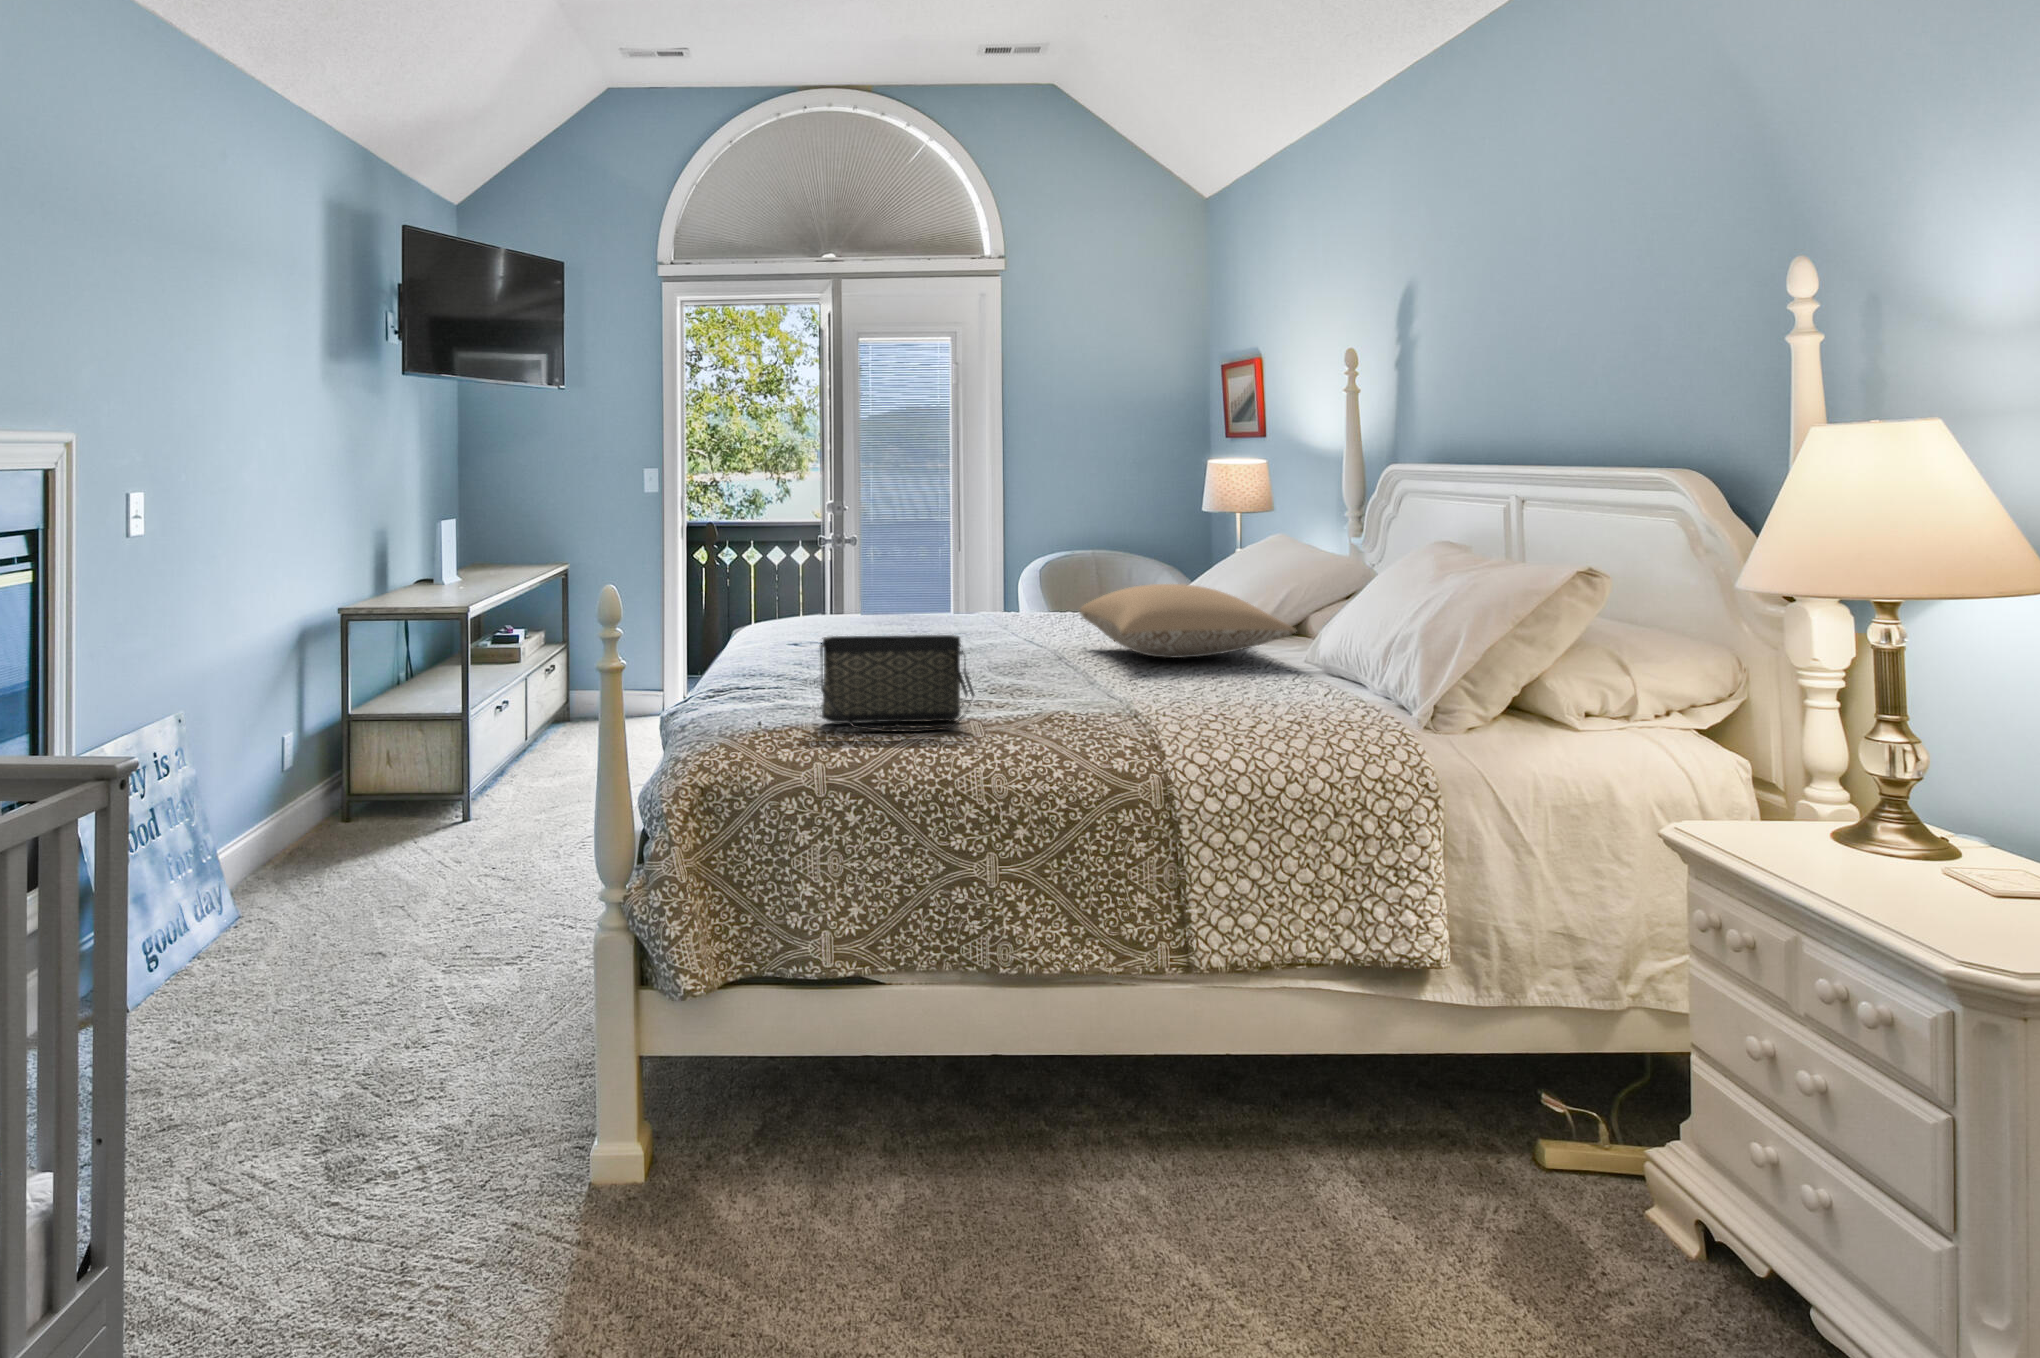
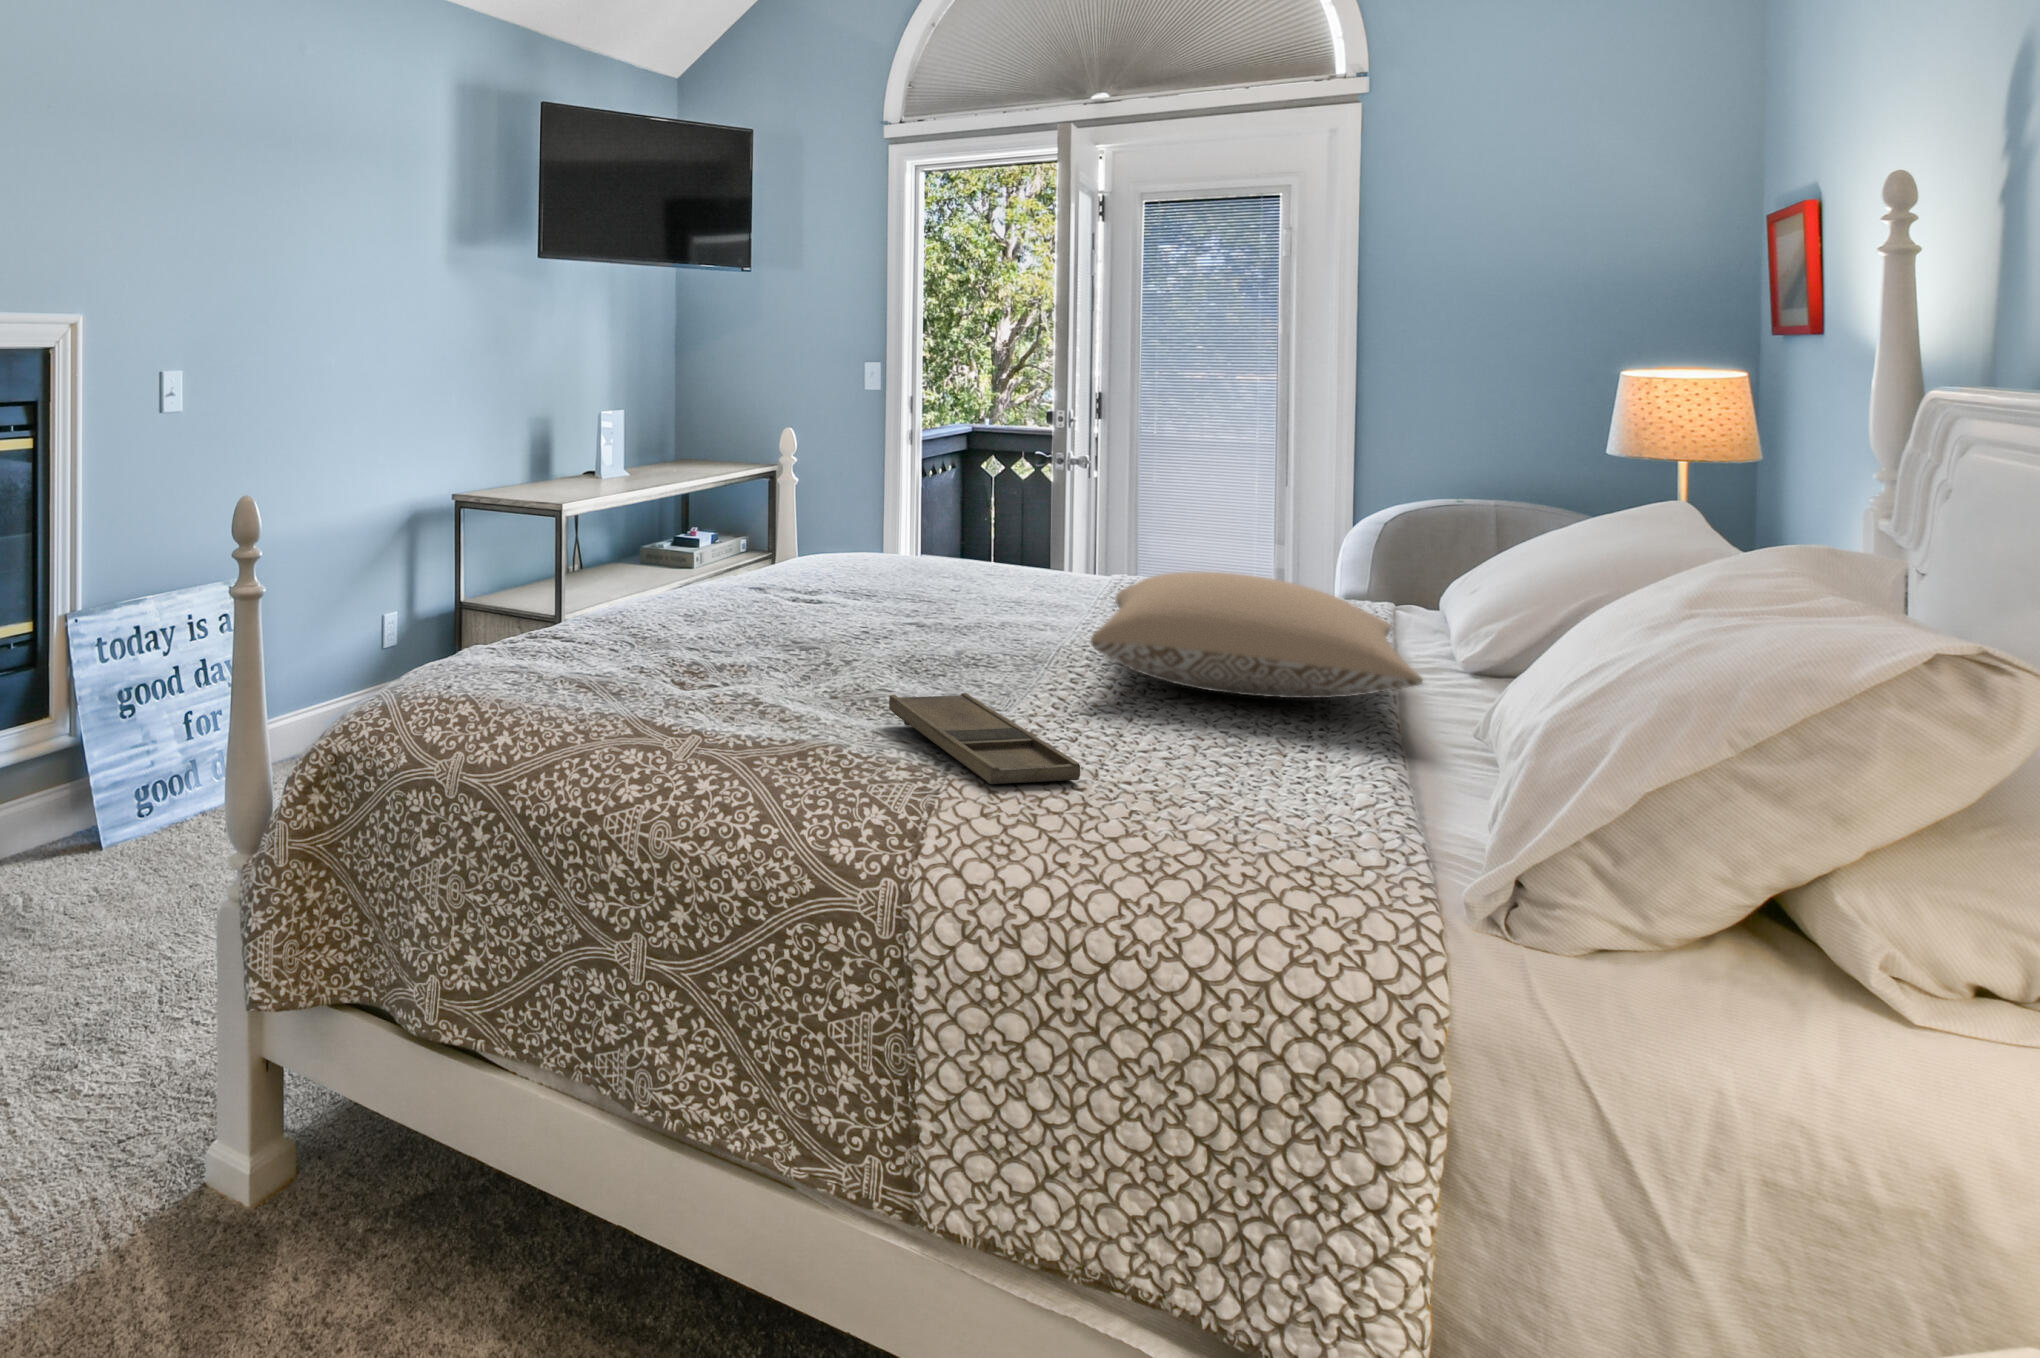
handbag: present [820,635,975,732] -> none [494,589,687,740]
tray: none [1055,673,1199,714] -> present [889,693,1080,784]

